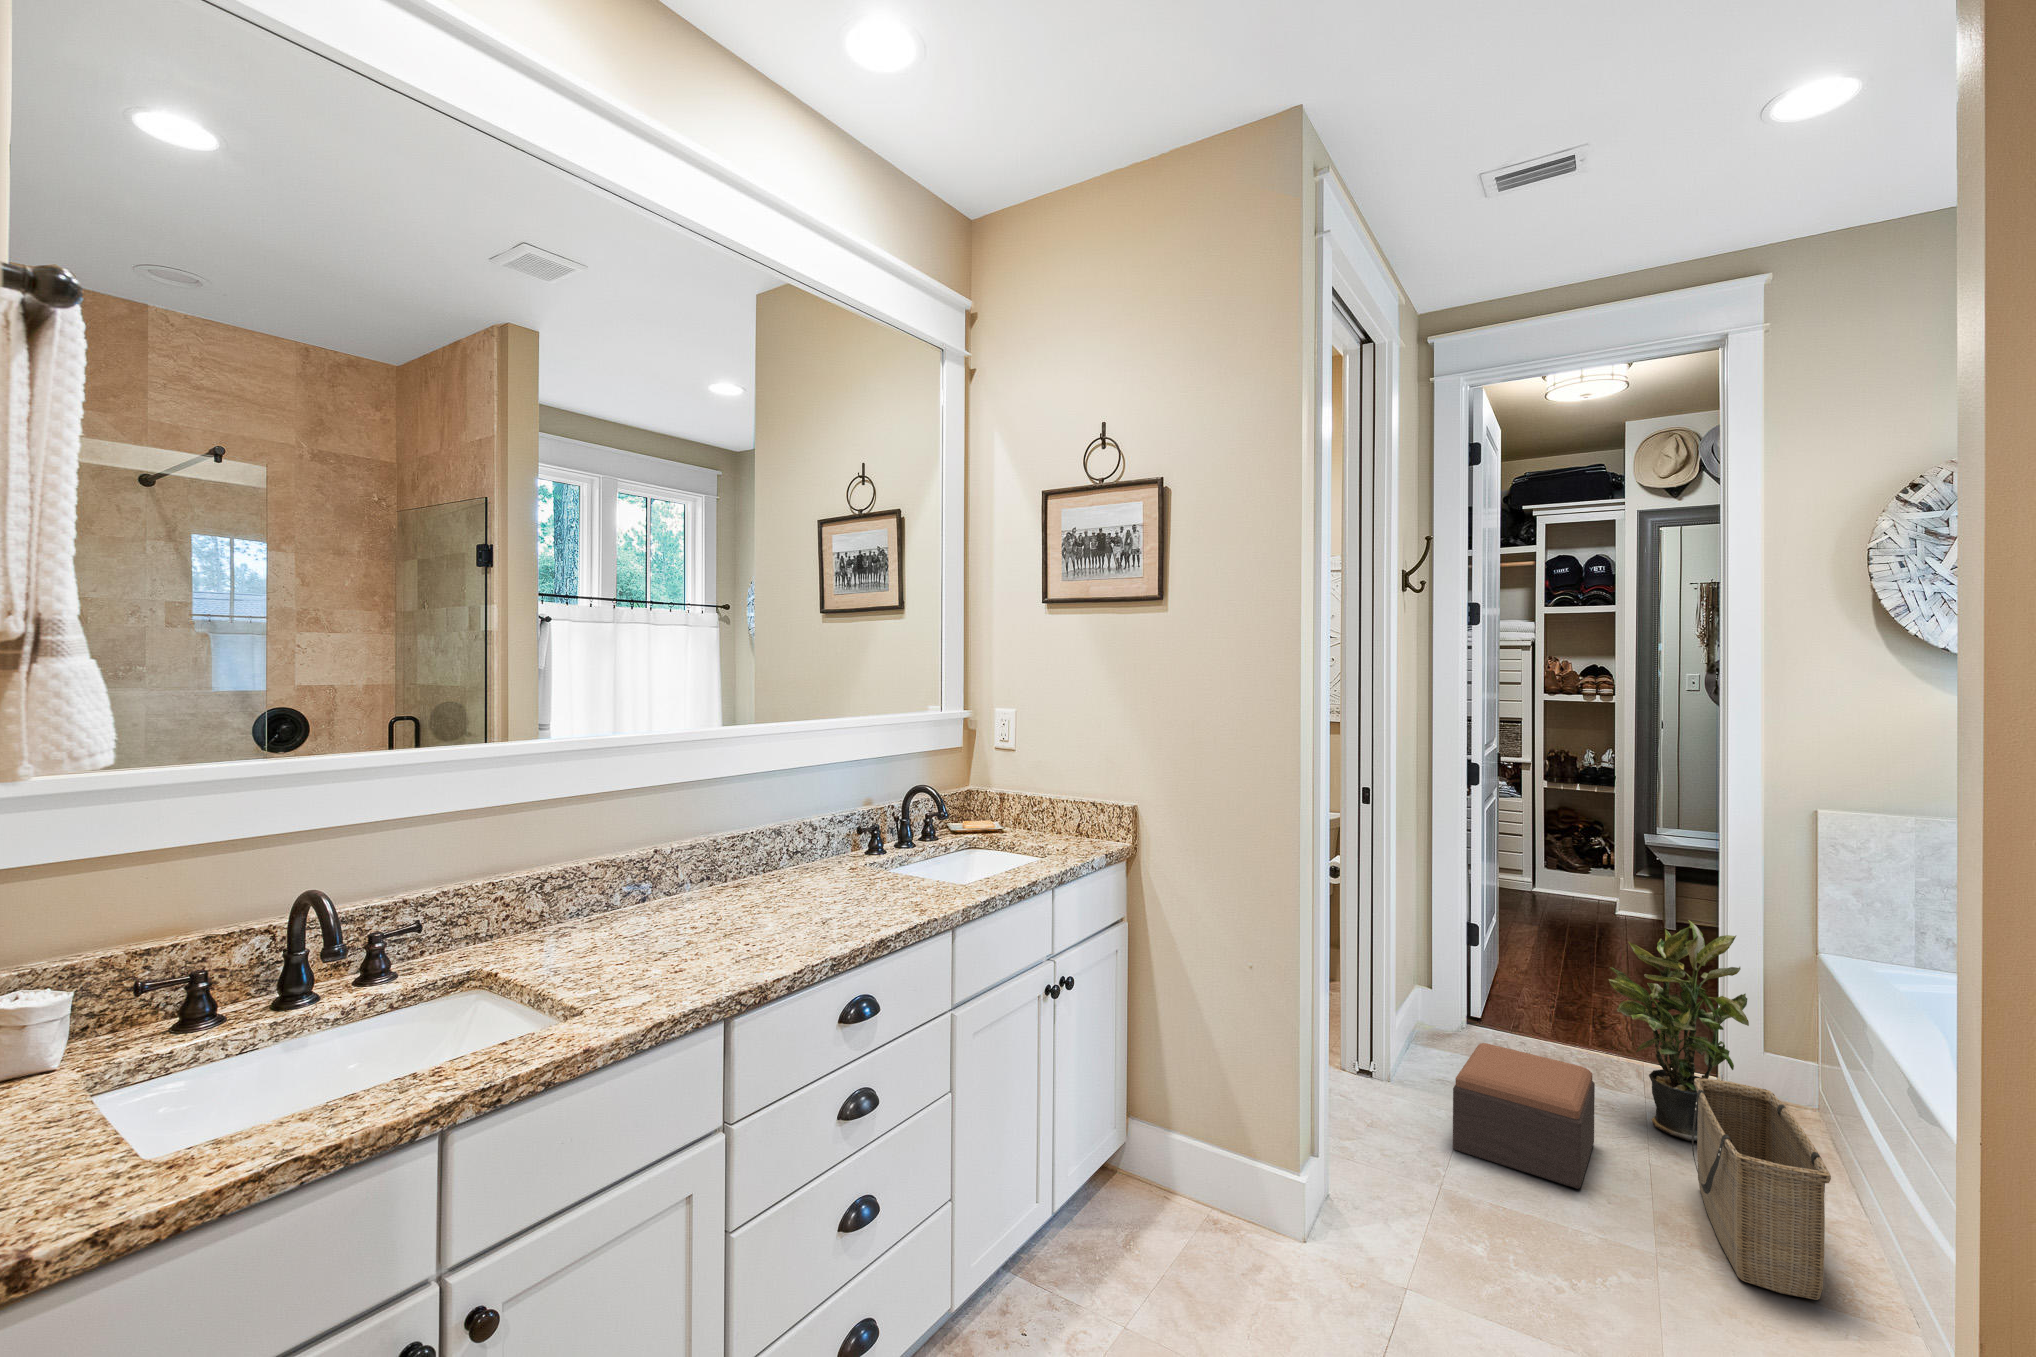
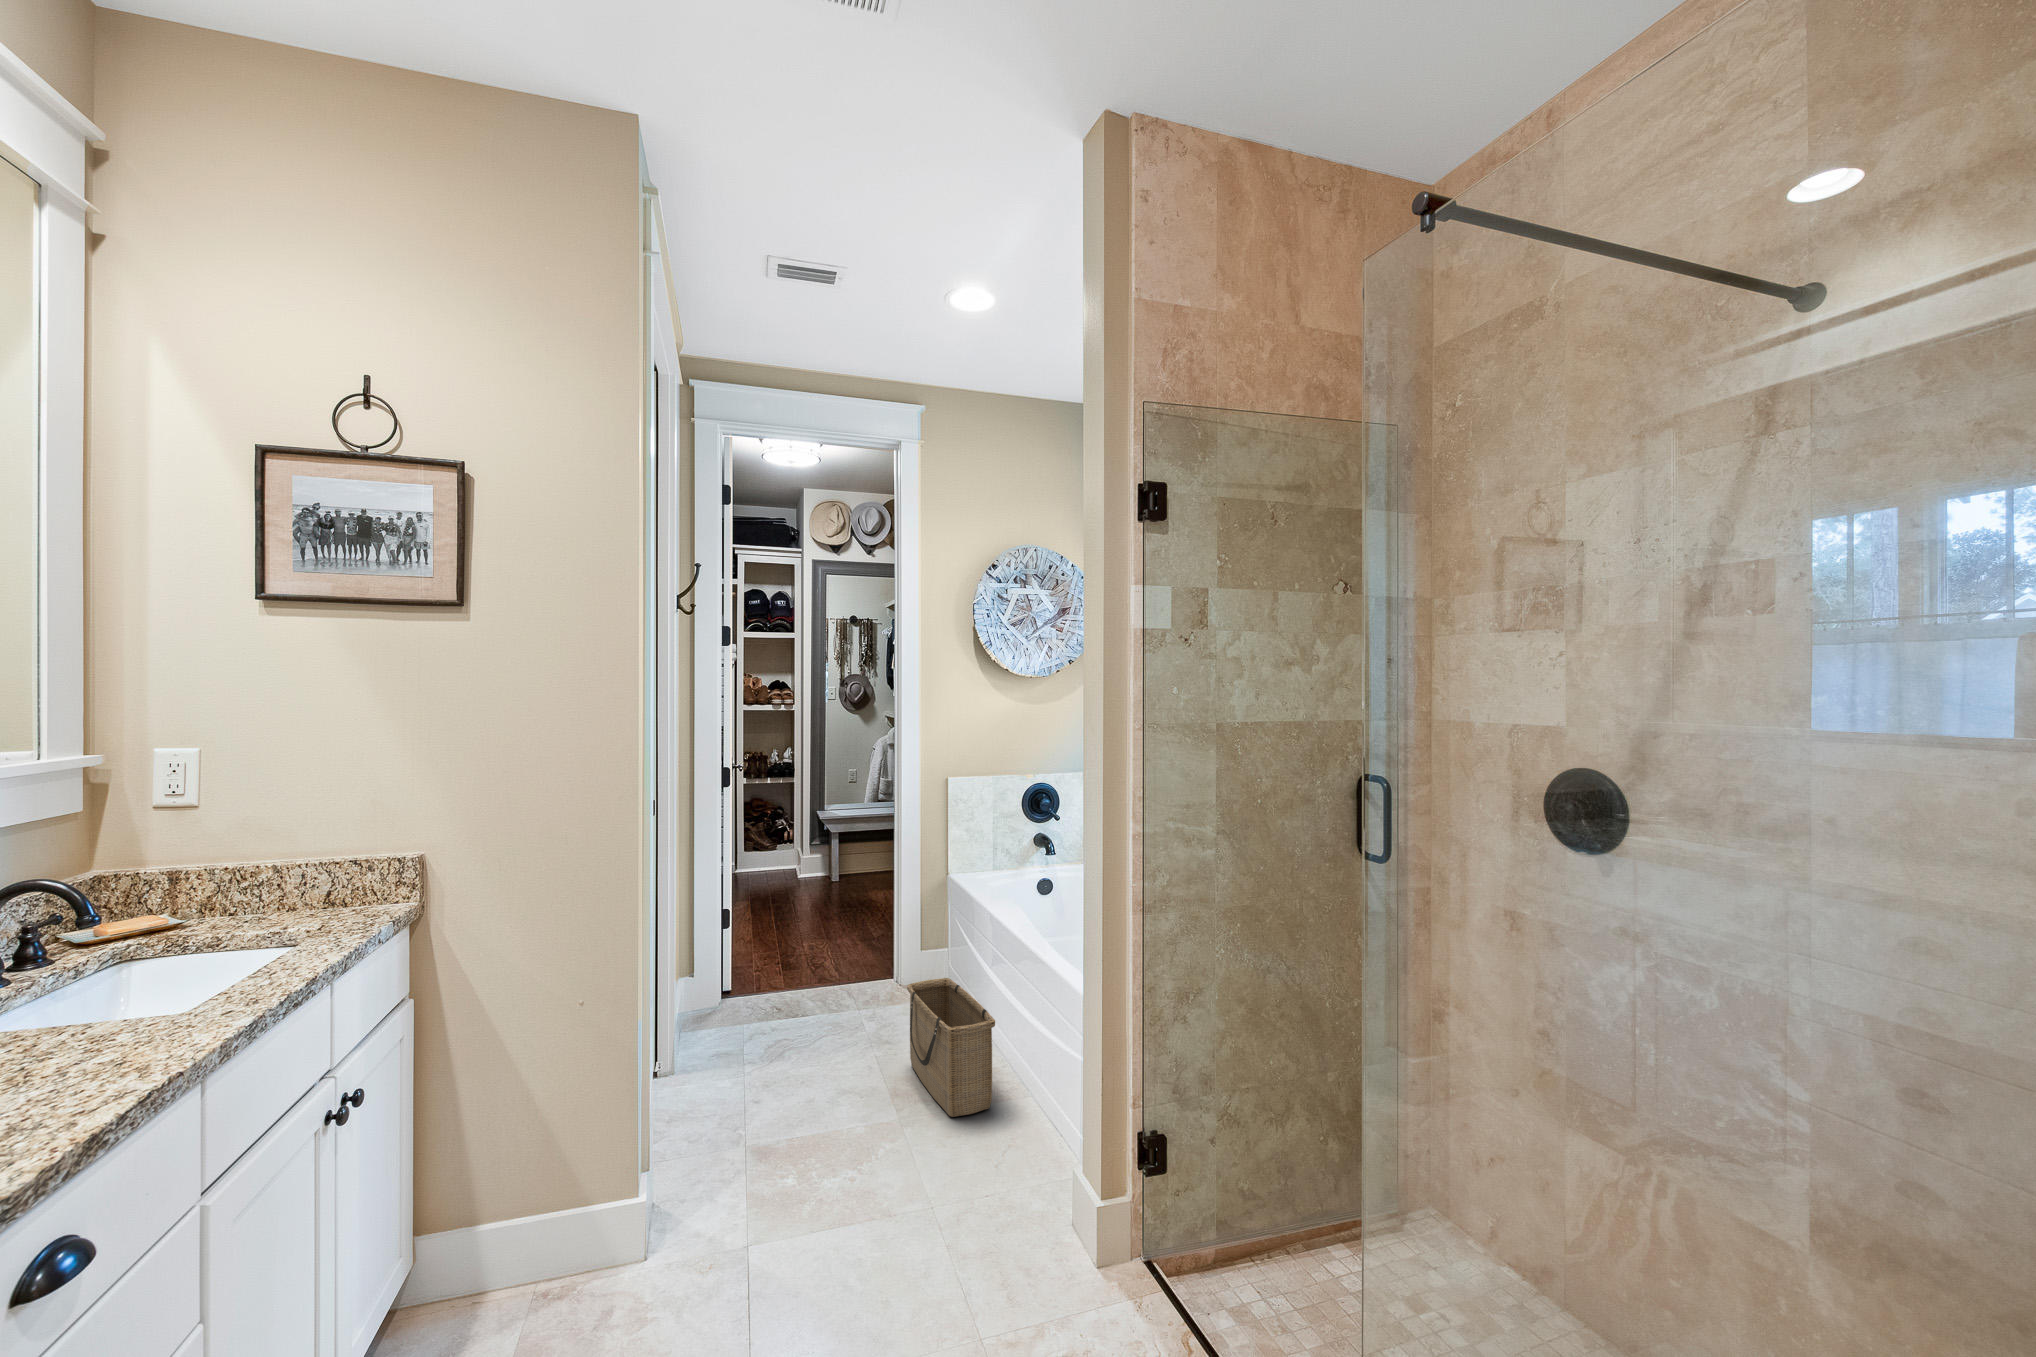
potted plant: present [1608,921,1749,1141] -> none [842,870,928,1035]
footstool: present [1453,1043,1595,1189] -> none [746,1004,845,1114]

